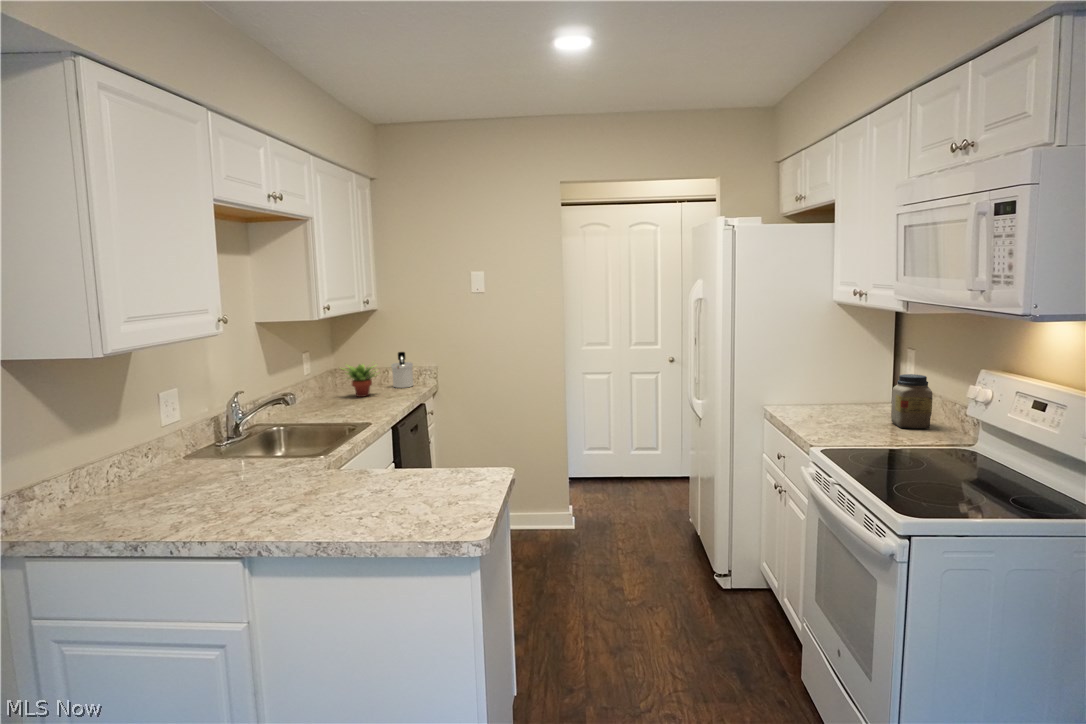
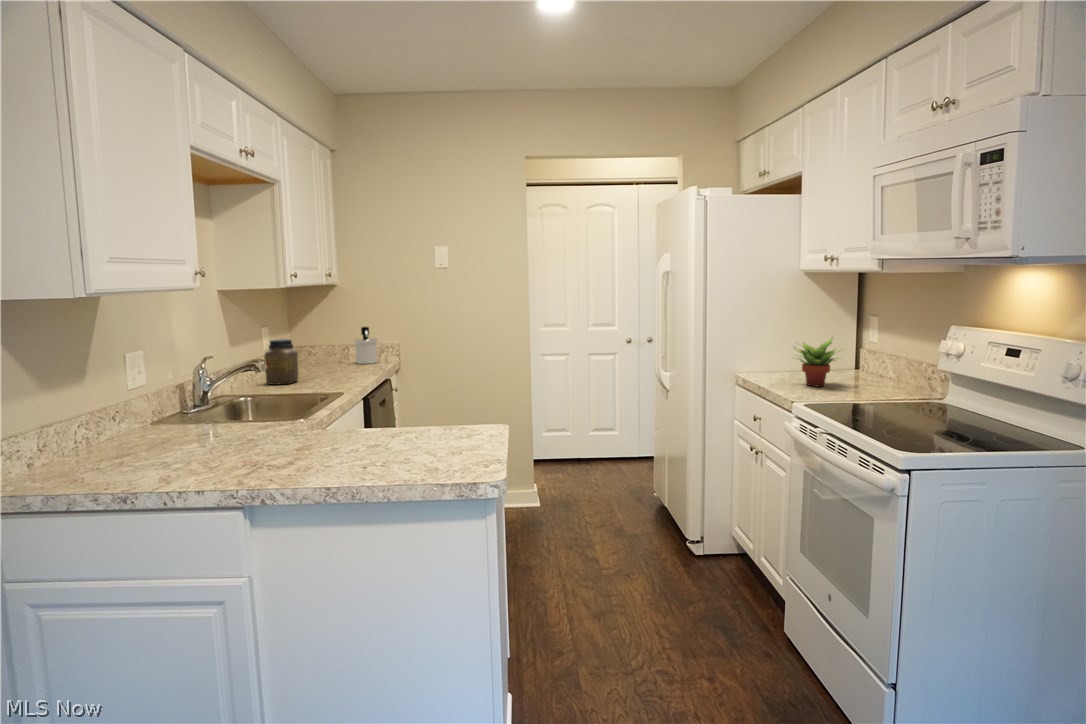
succulent plant: present [344,364,375,397] -> present [794,338,841,387]
jar: present [891,374,933,428] -> present [264,339,298,385]

